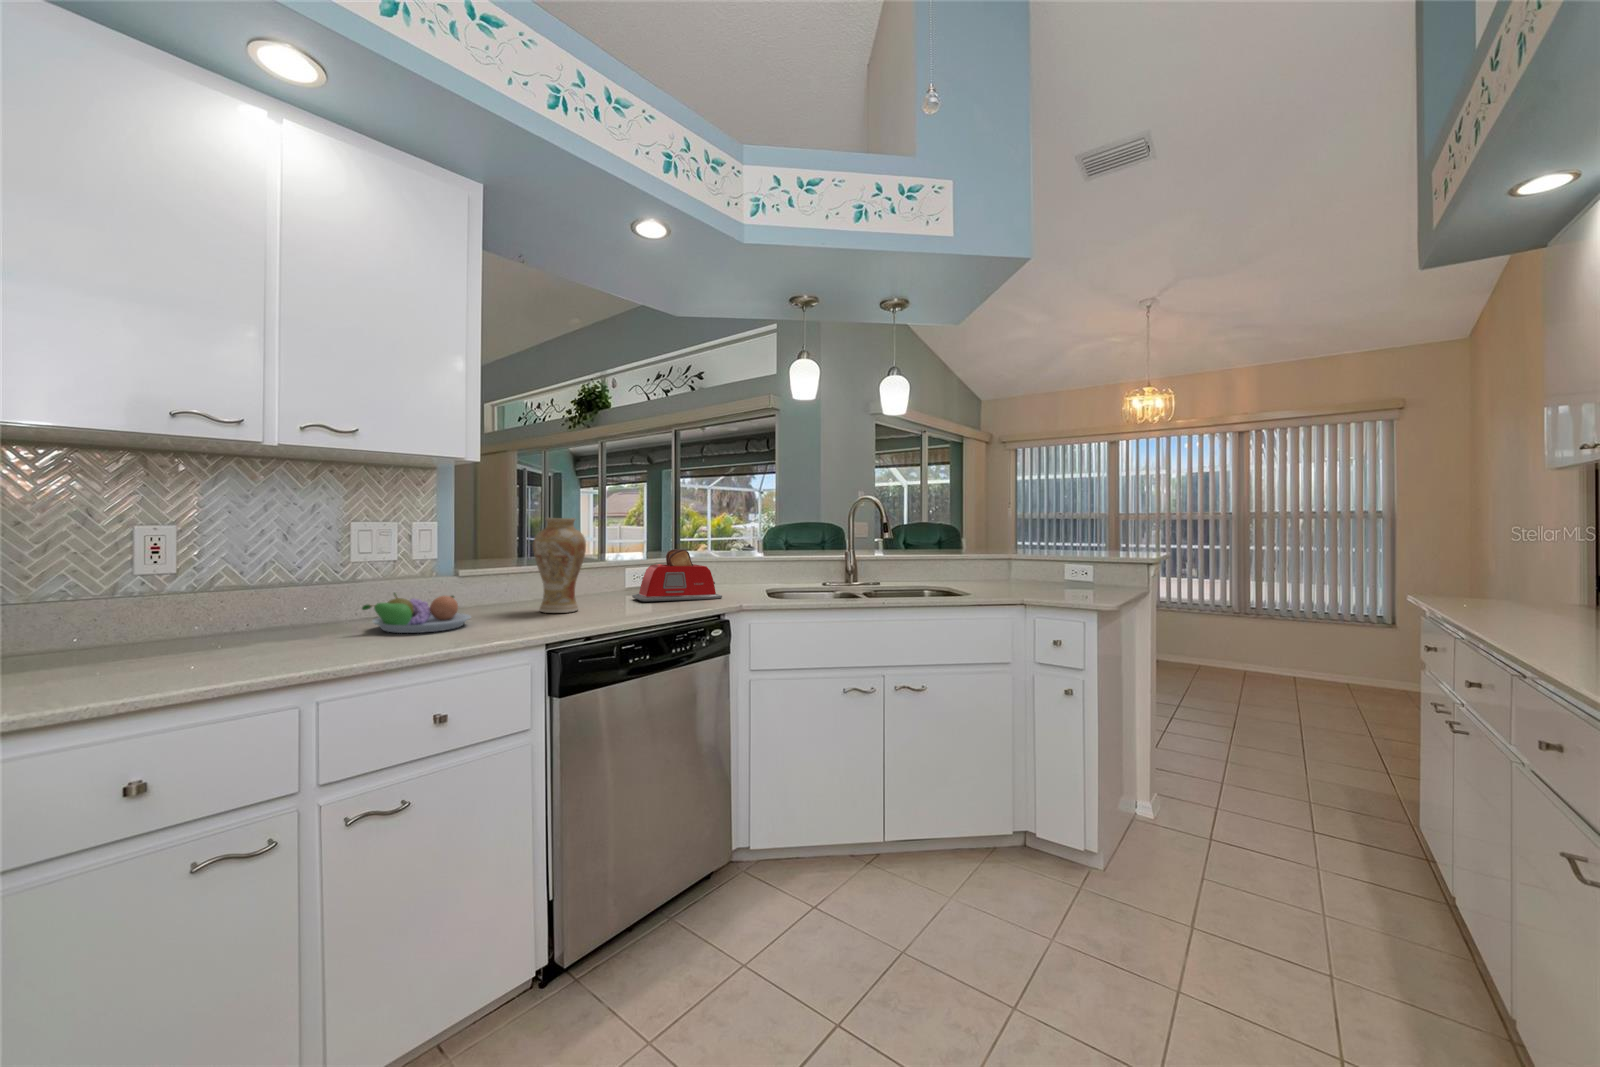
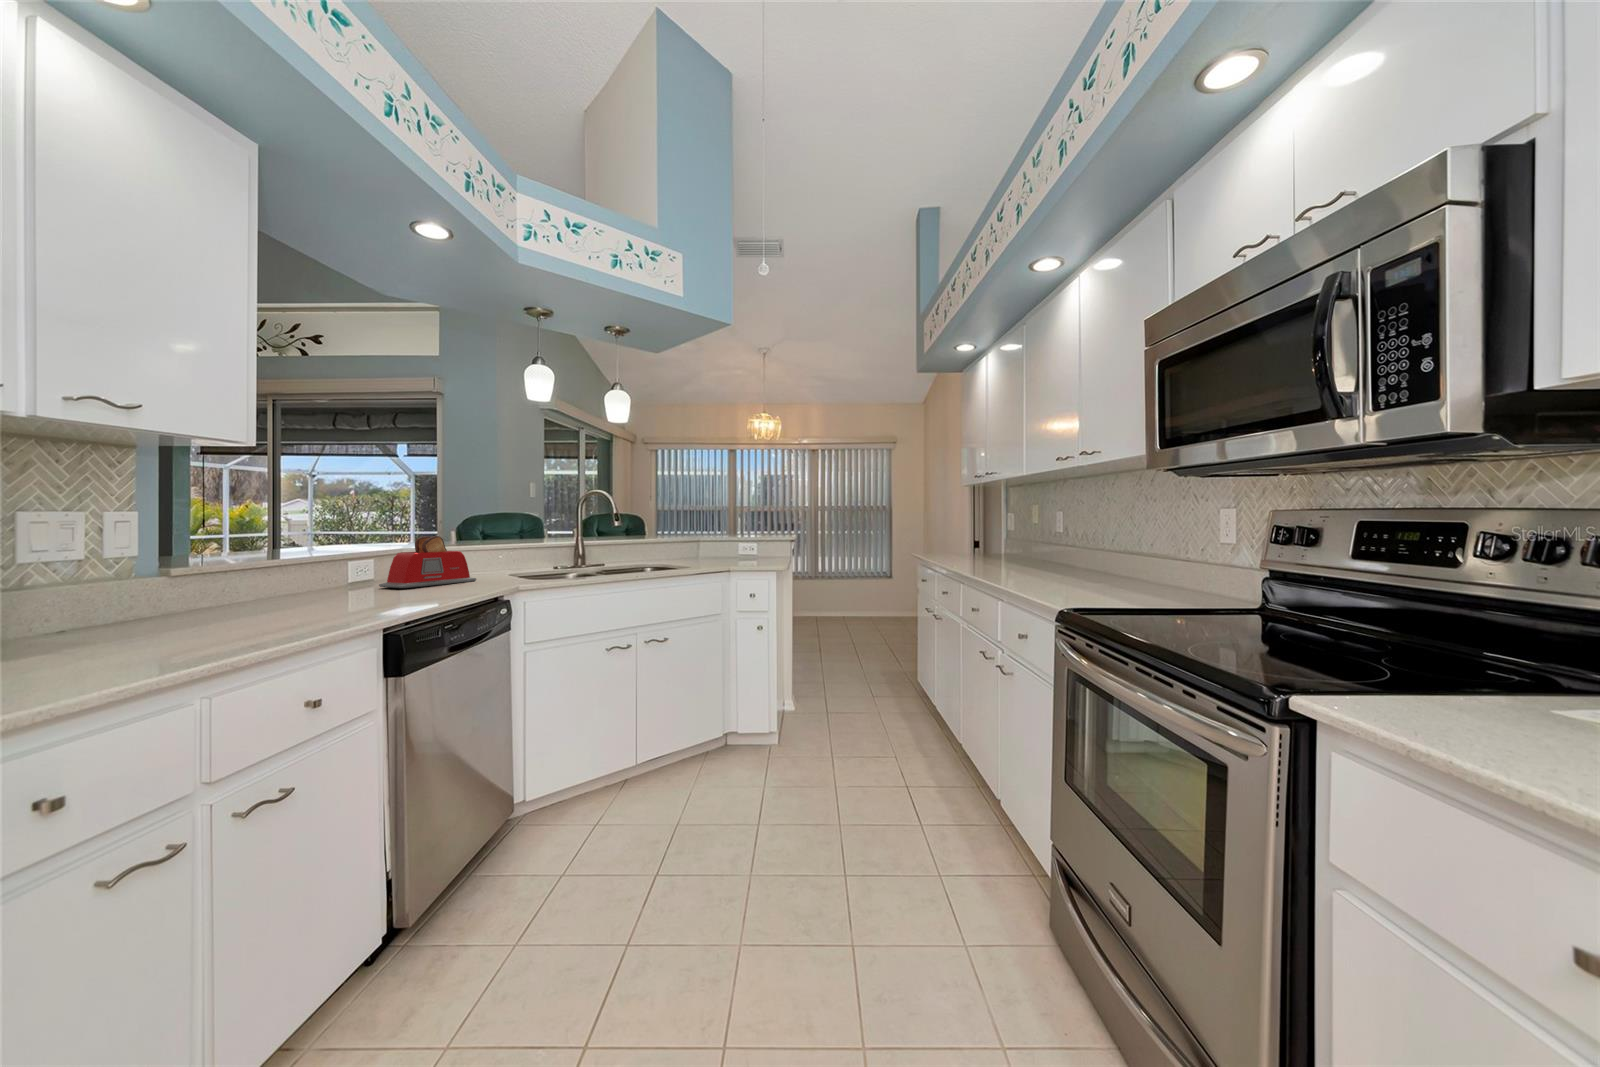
vase: present [533,518,586,613] -> none [290,505,356,604]
fruit bowl: present [362,593,471,633] -> none [119,591,257,634]

